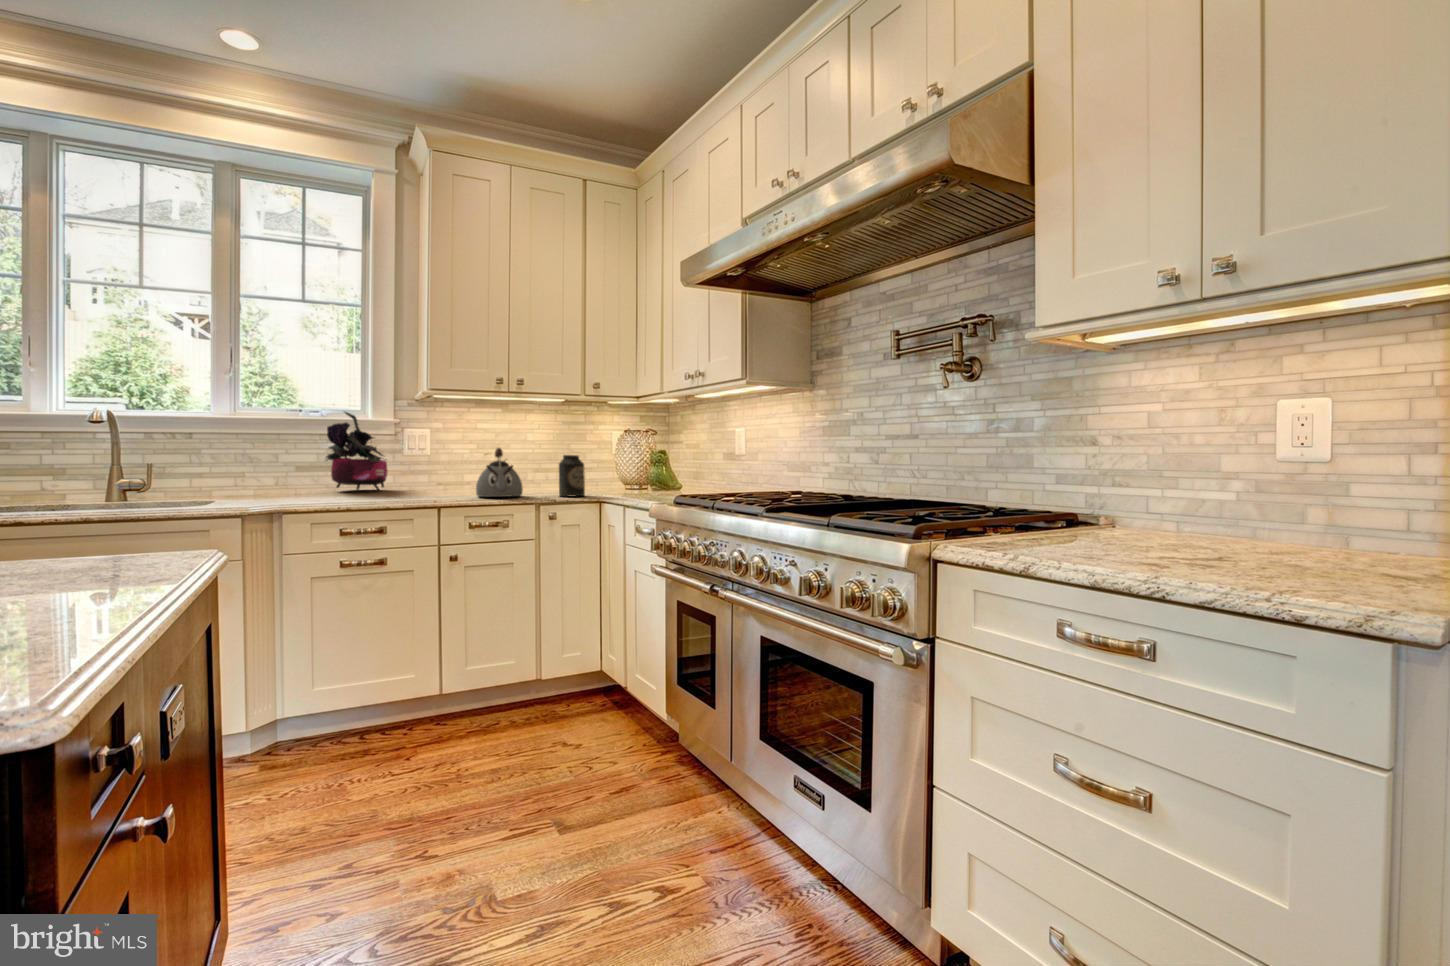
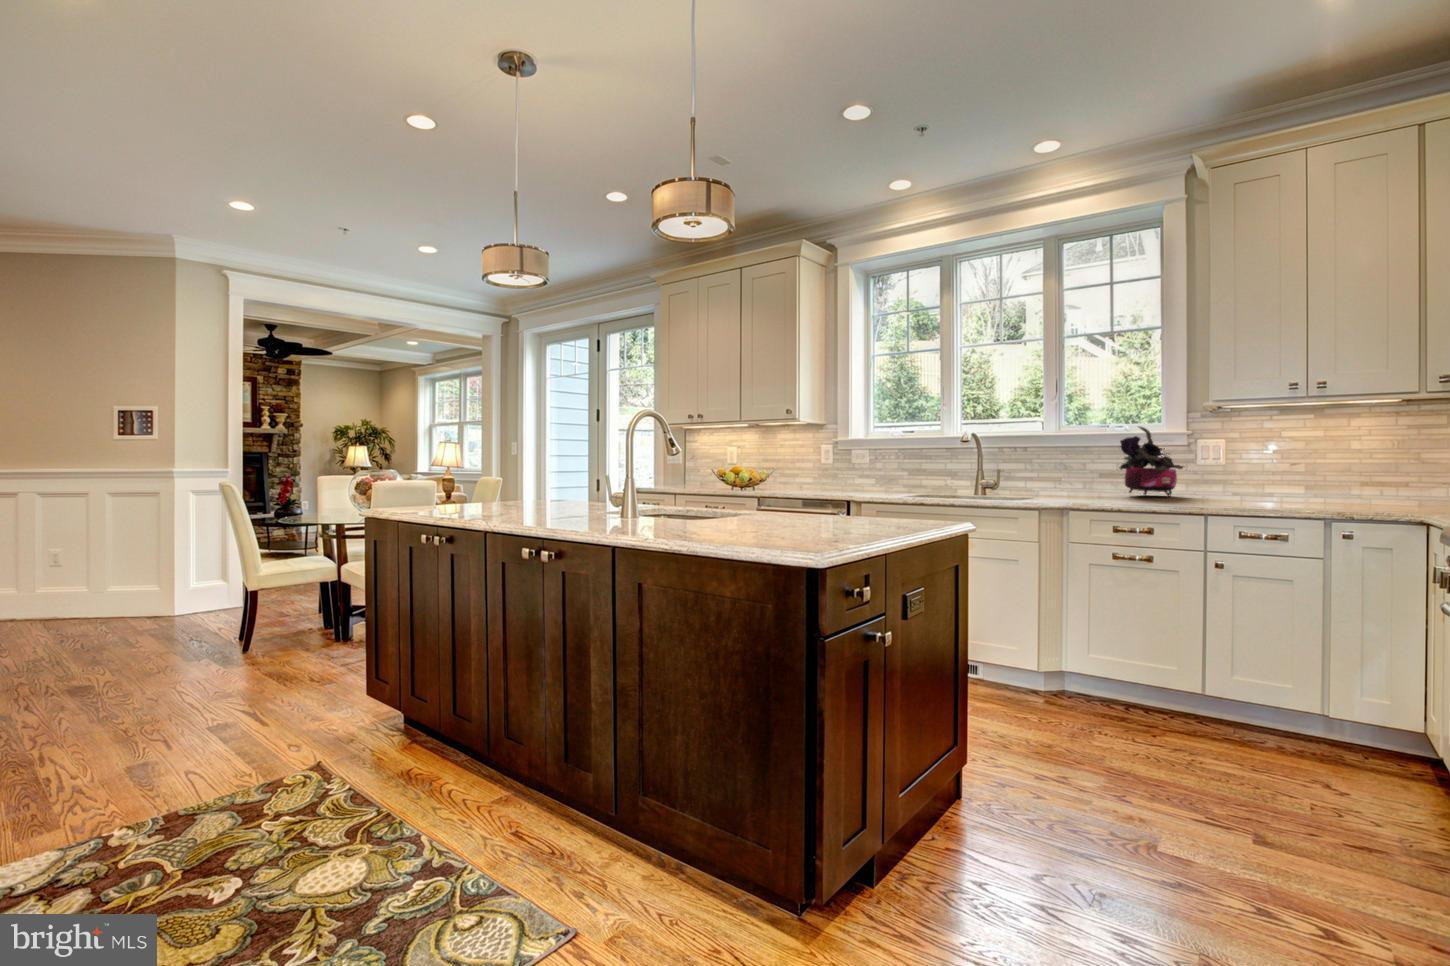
kettle: present [476,448,523,497] -> none [1256,457,1315,509]
canister: present [559,455,585,497] -> none [1367,465,1408,514]

